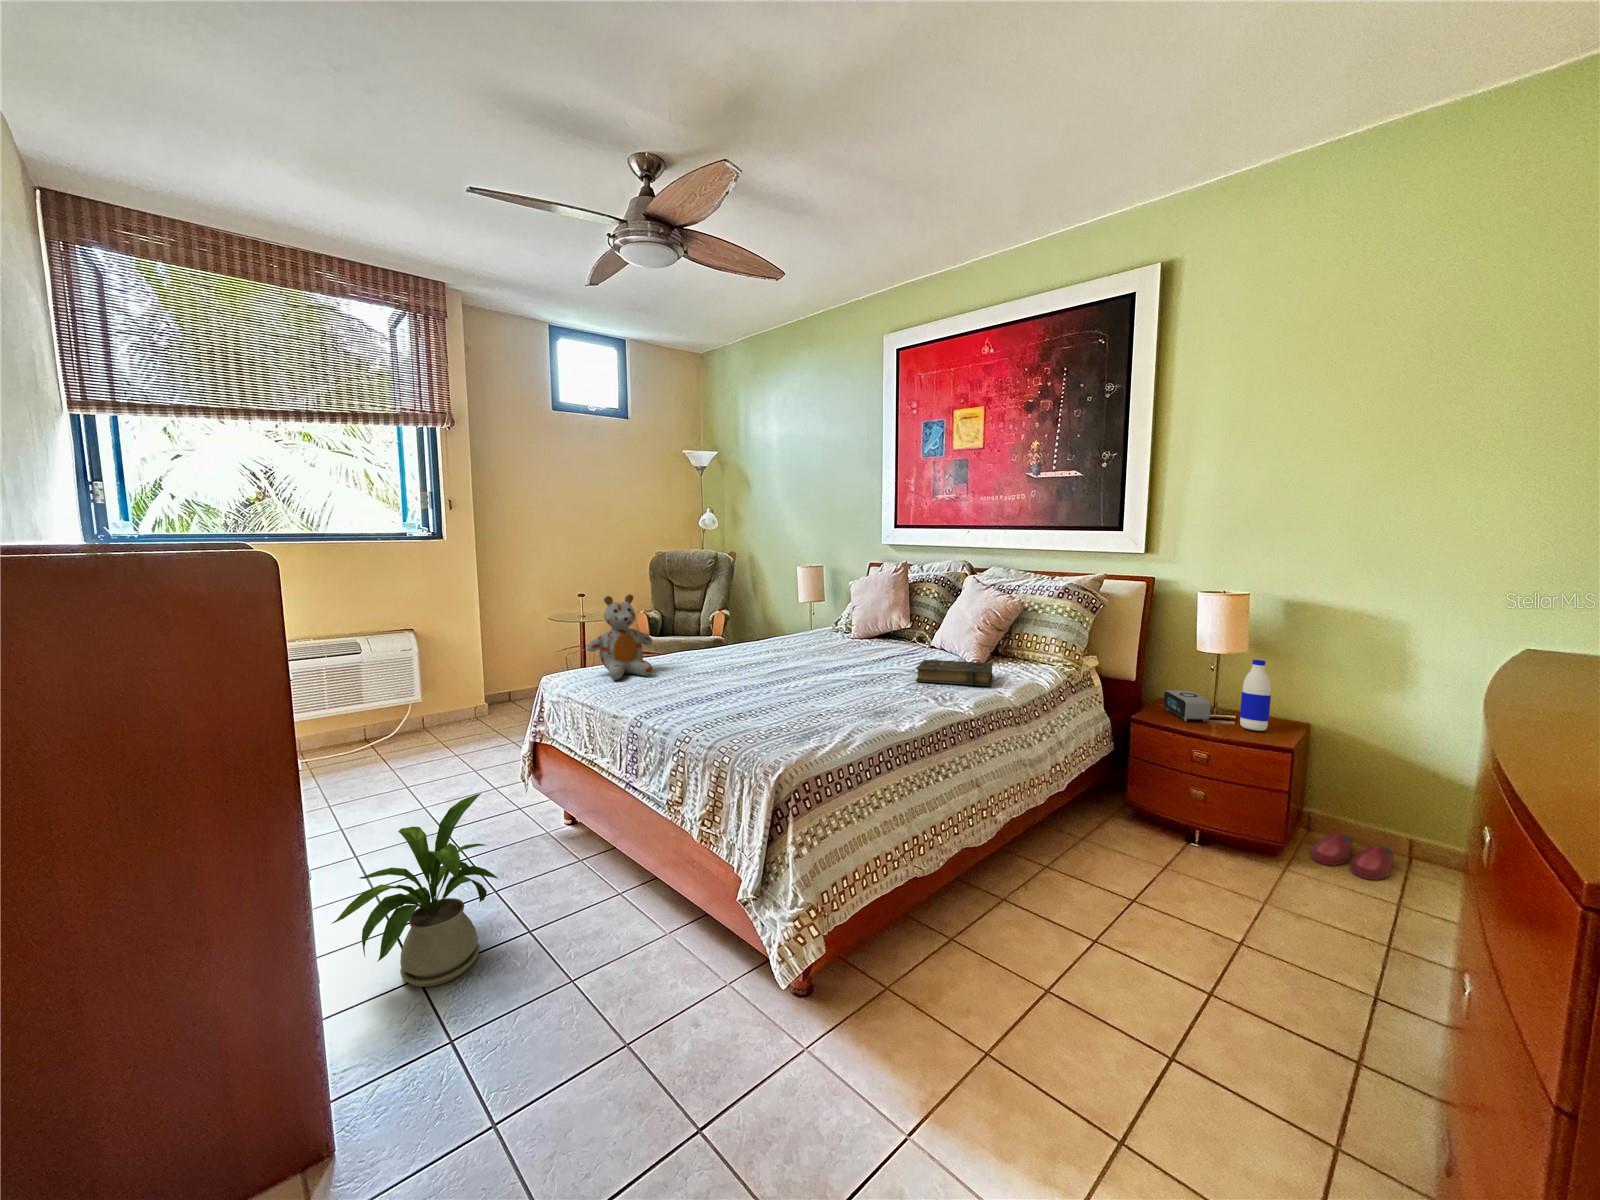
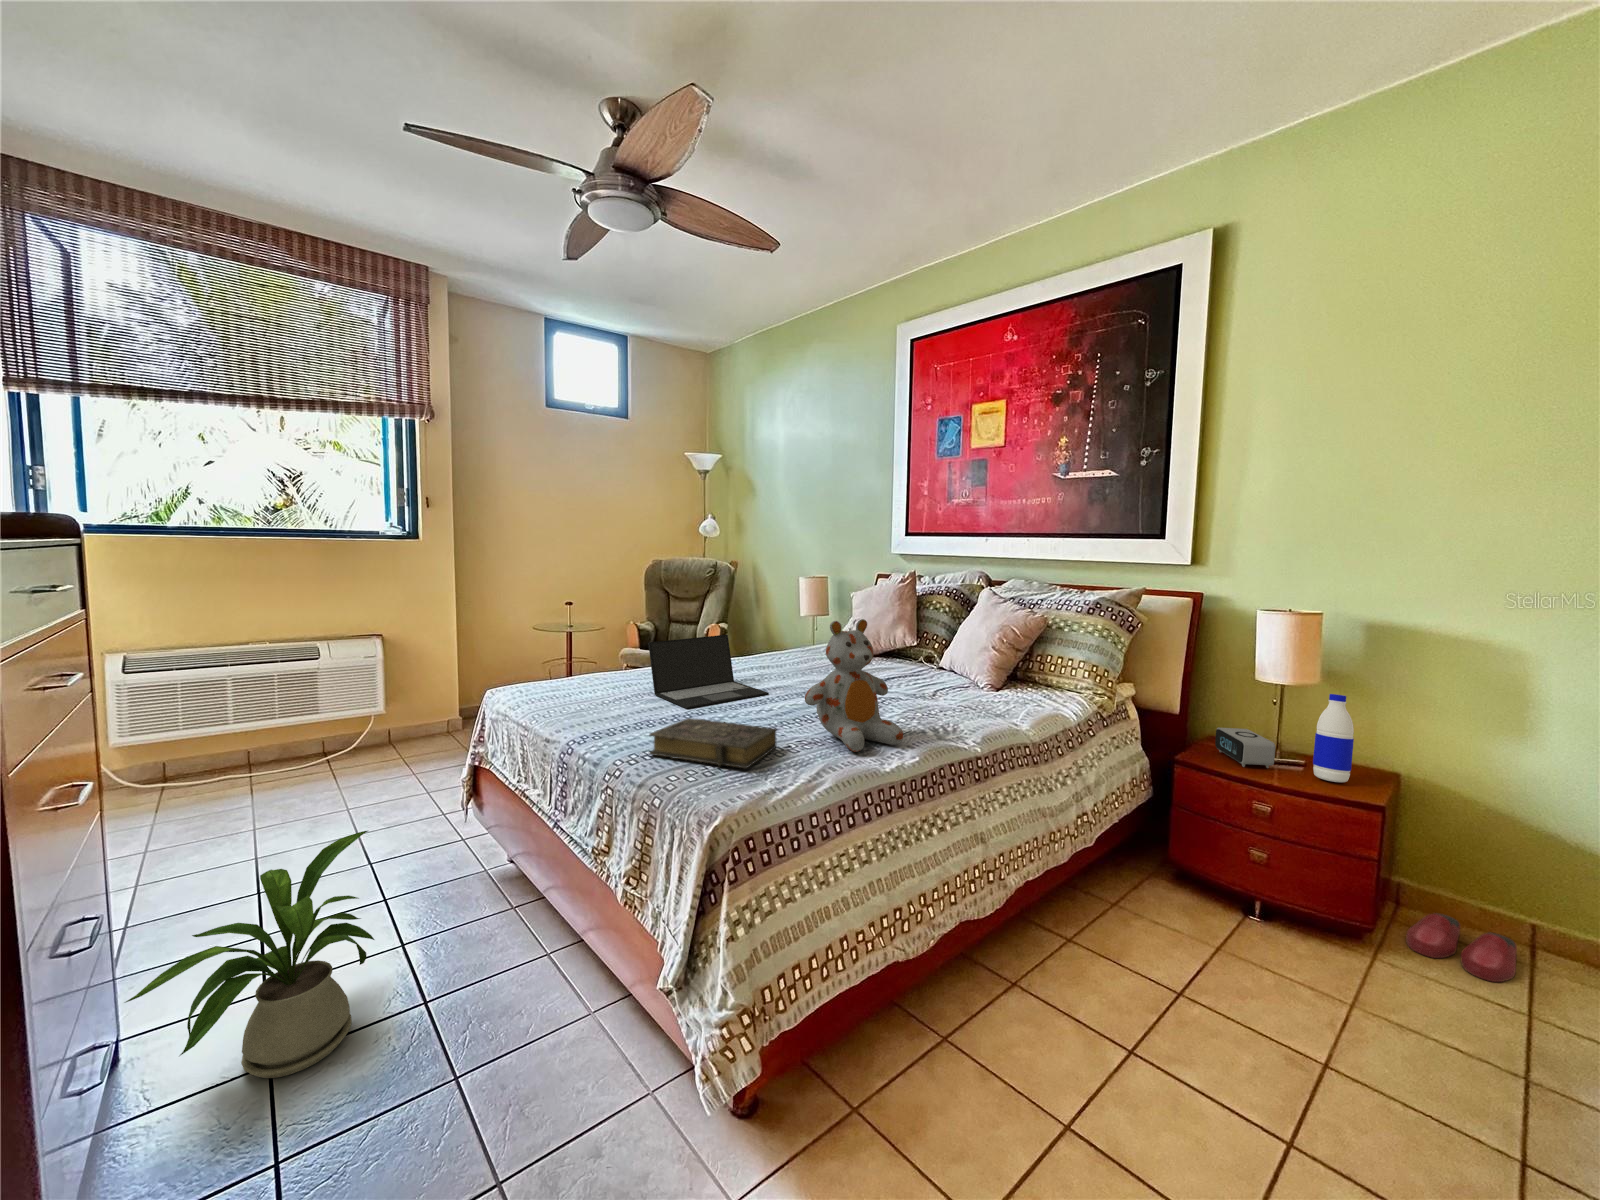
stuffed bear: present [588,594,653,680] -> present [805,619,903,752]
laptop: none [684,623,789,688] -> present [648,635,769,709]
book: present [916,660,993,686] -> present [649,718,777,768]

